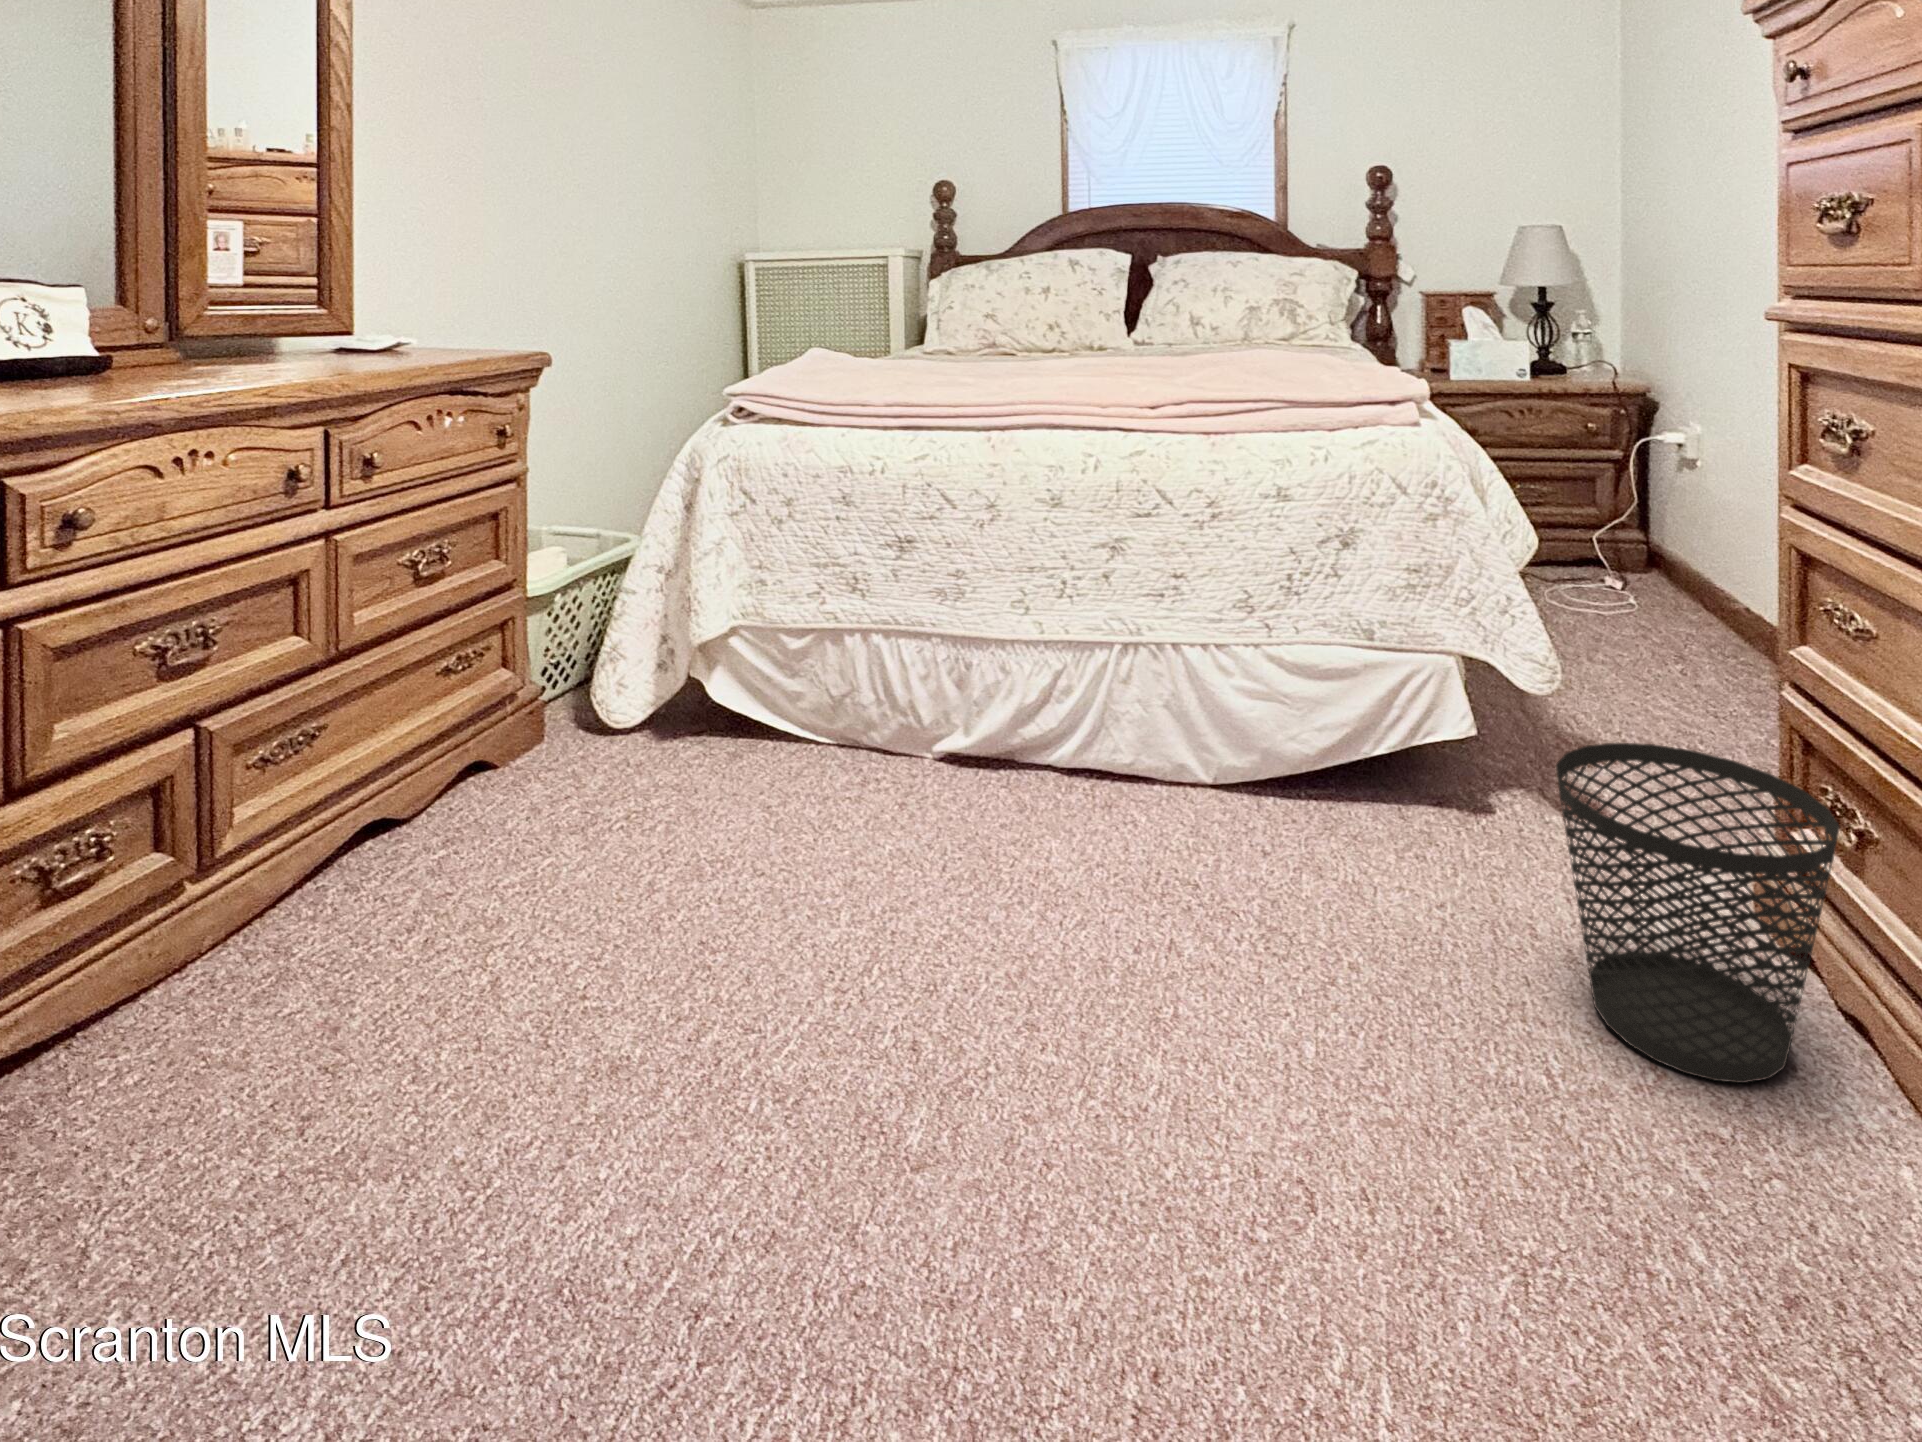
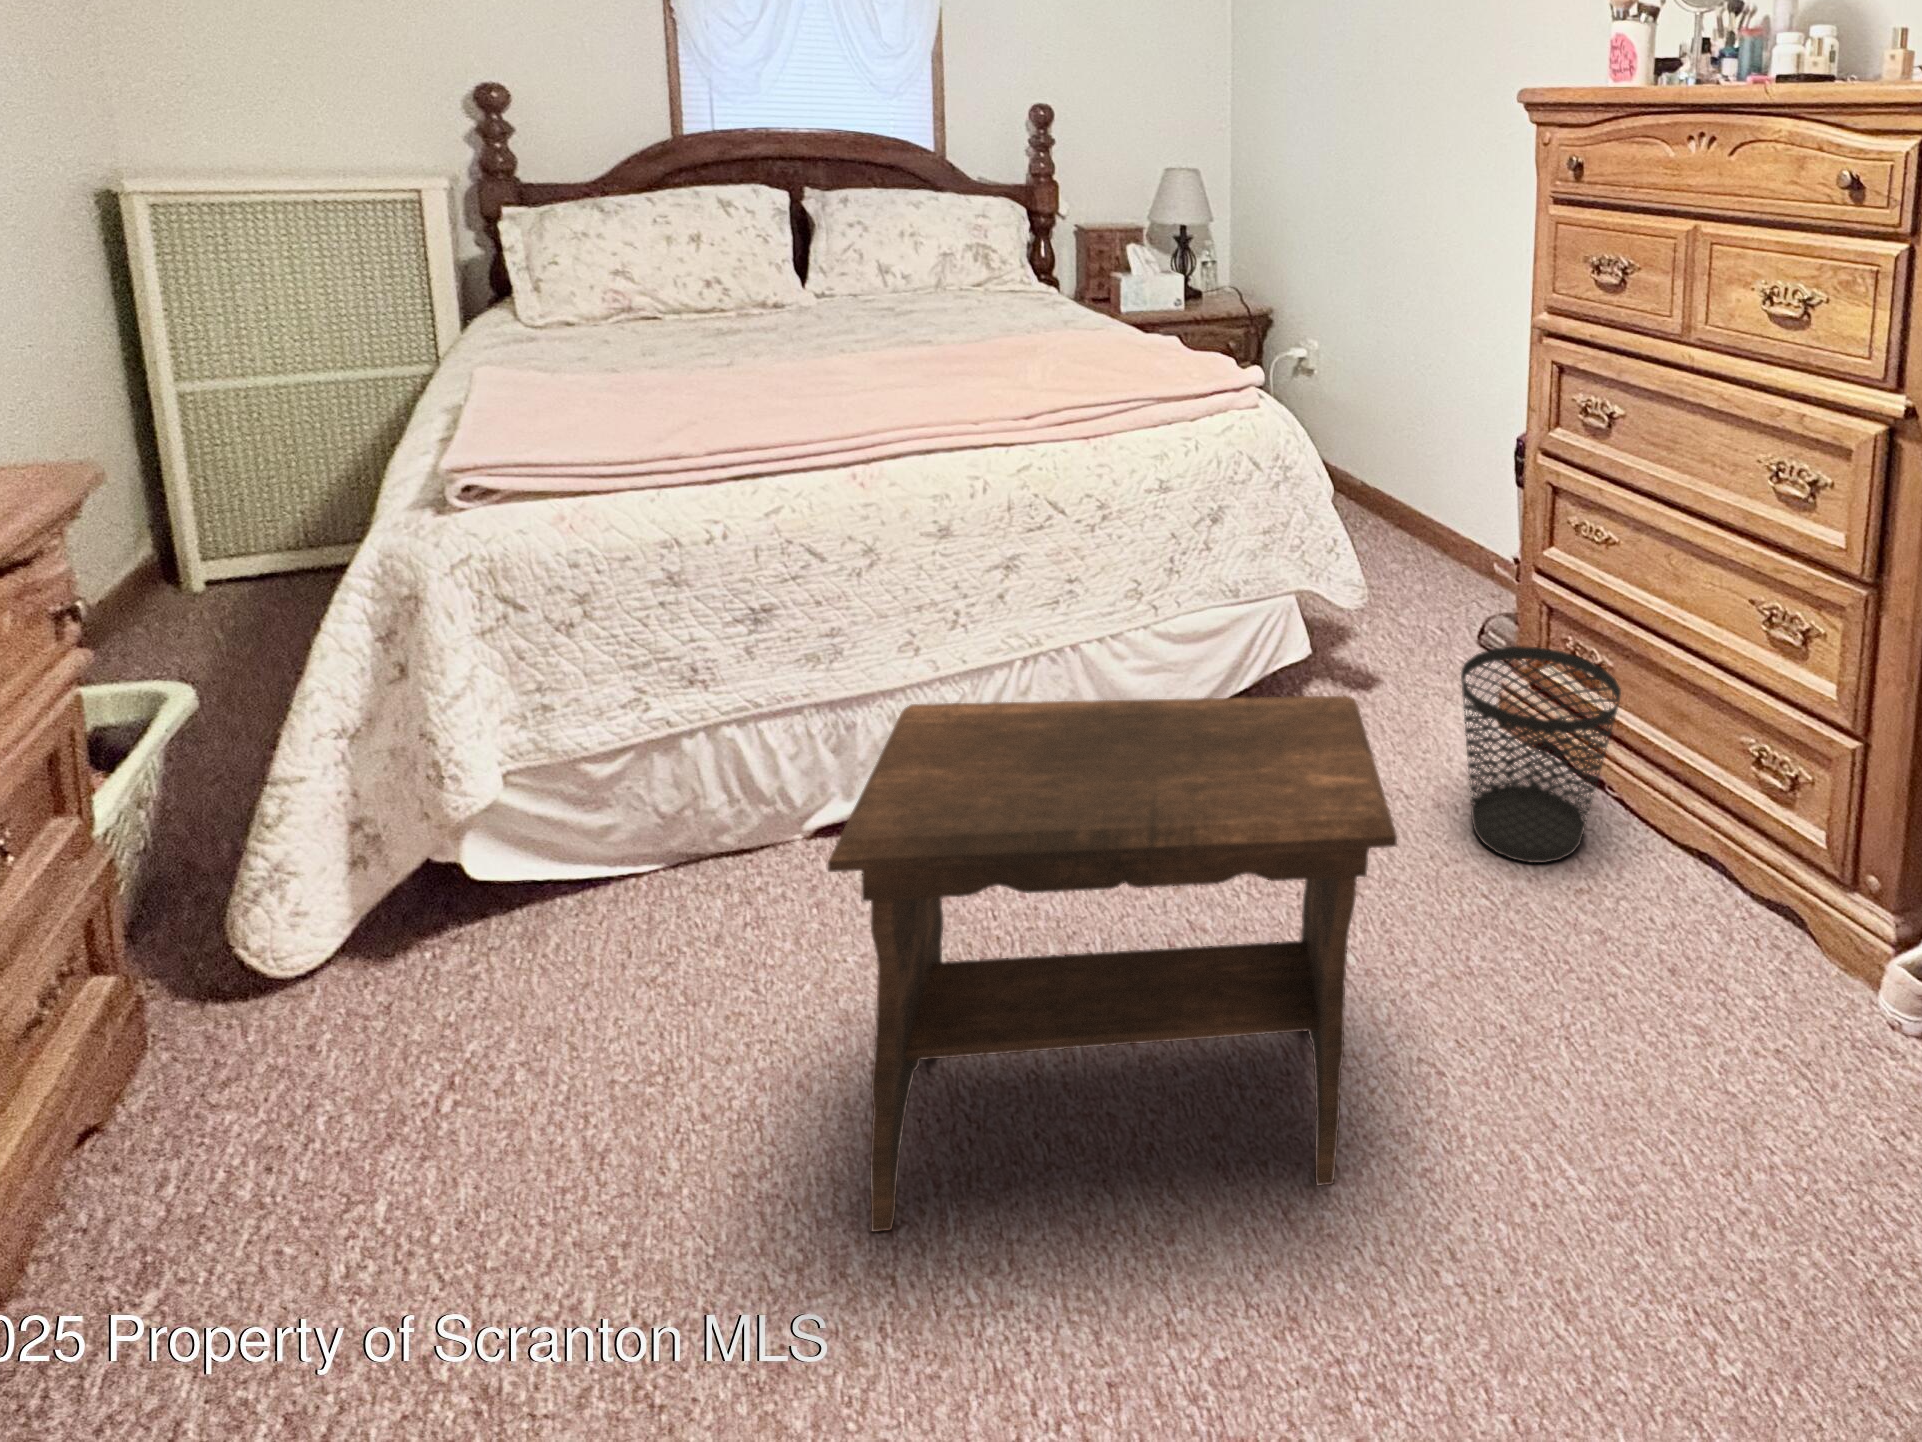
footstool: none [698,590,1247,1230] -> present [828,696,1397,1232]

